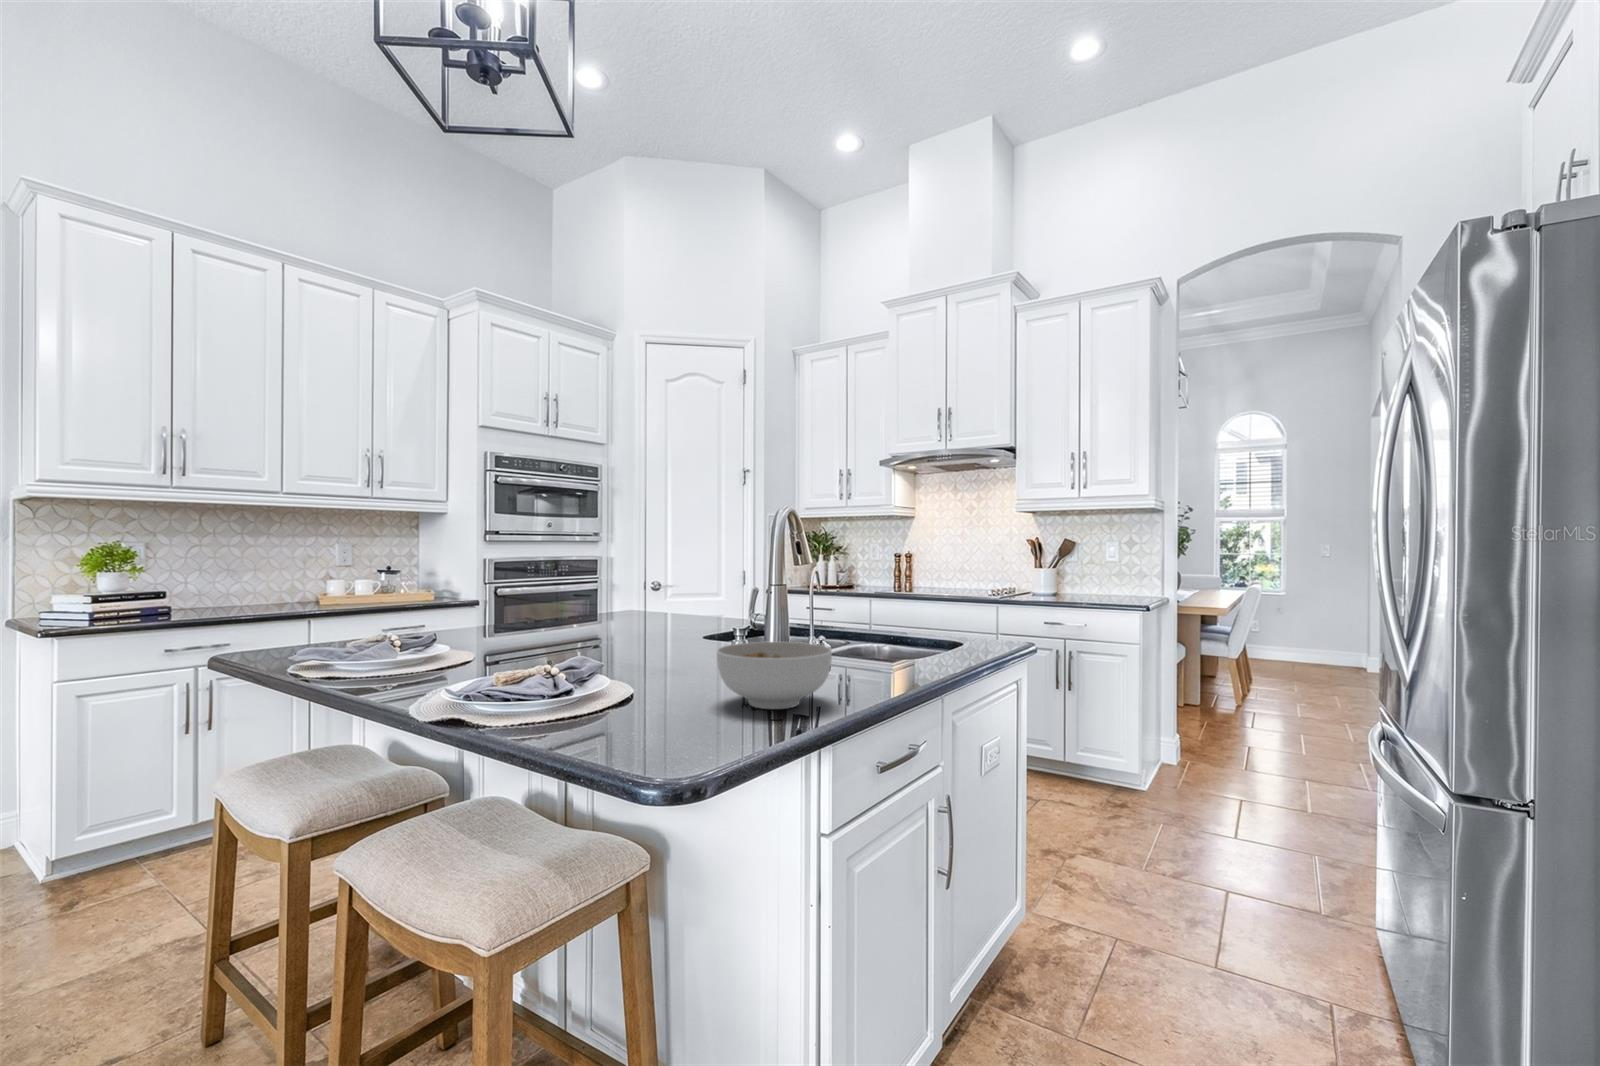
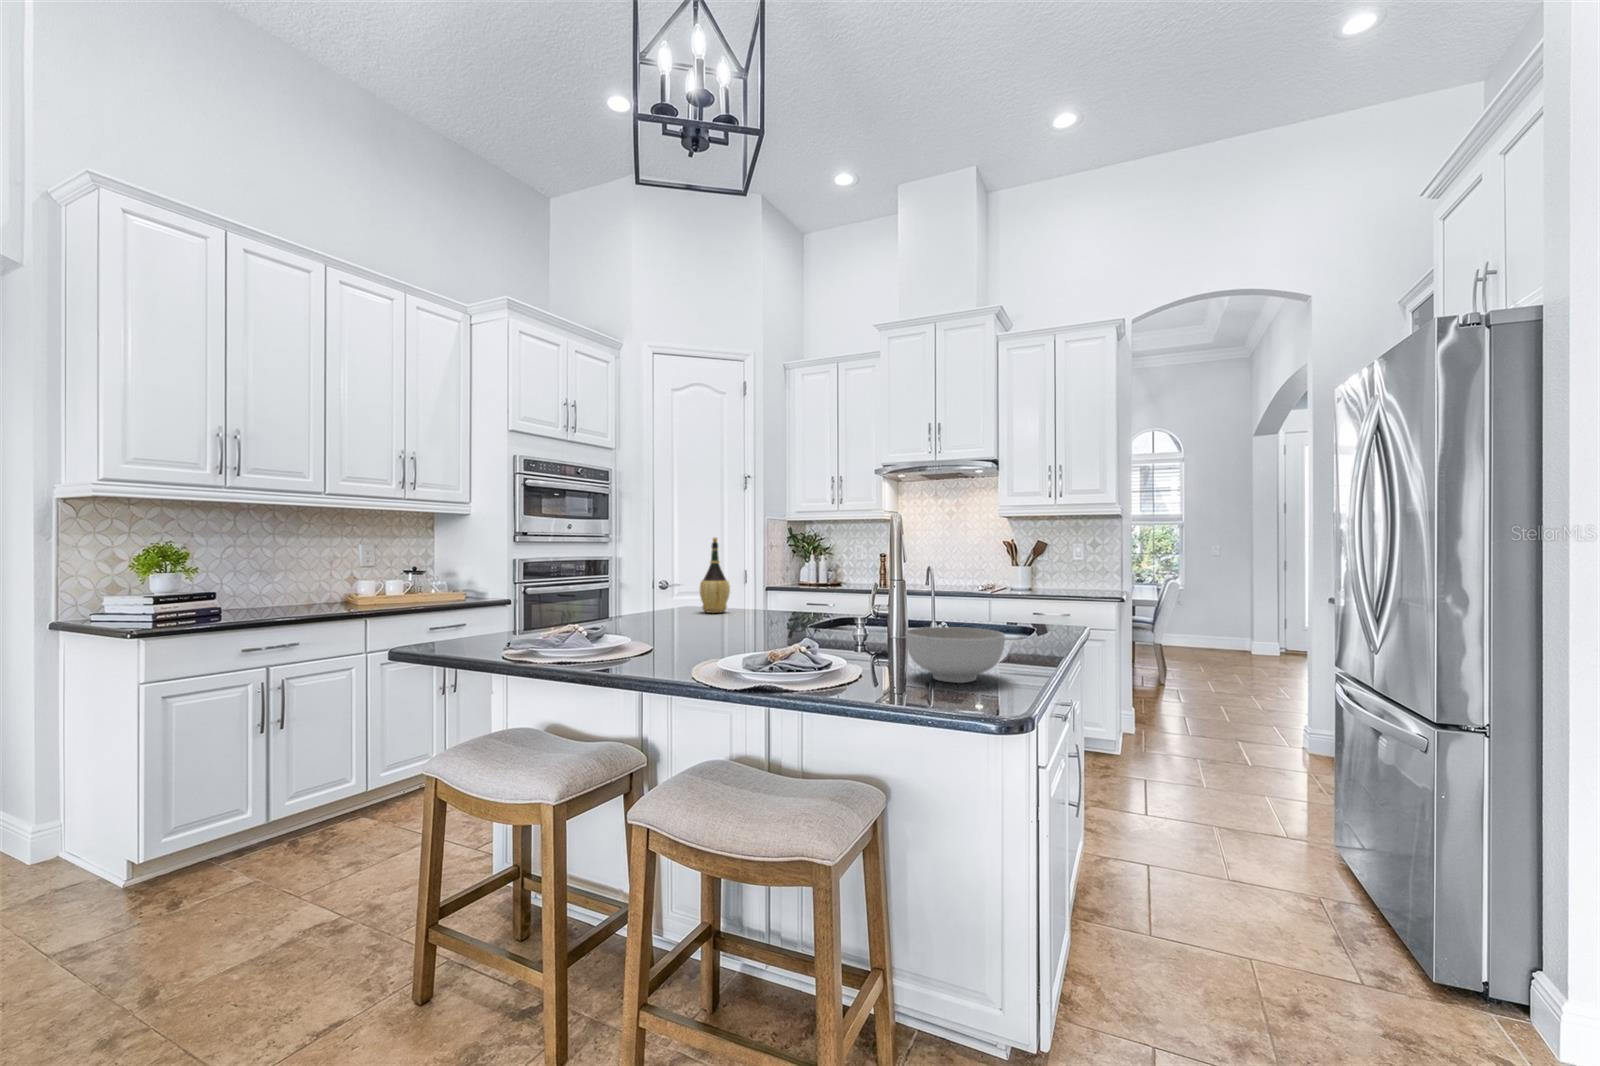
wine bottle: none [629,536,663,618] -> present [700,538,730,613]

